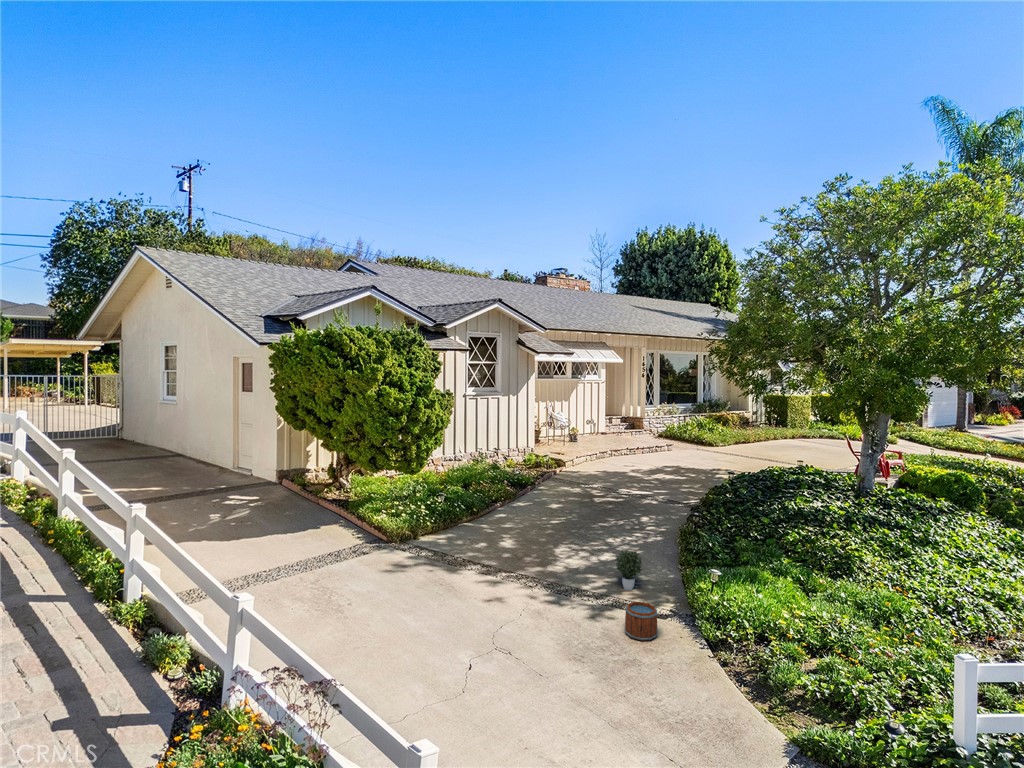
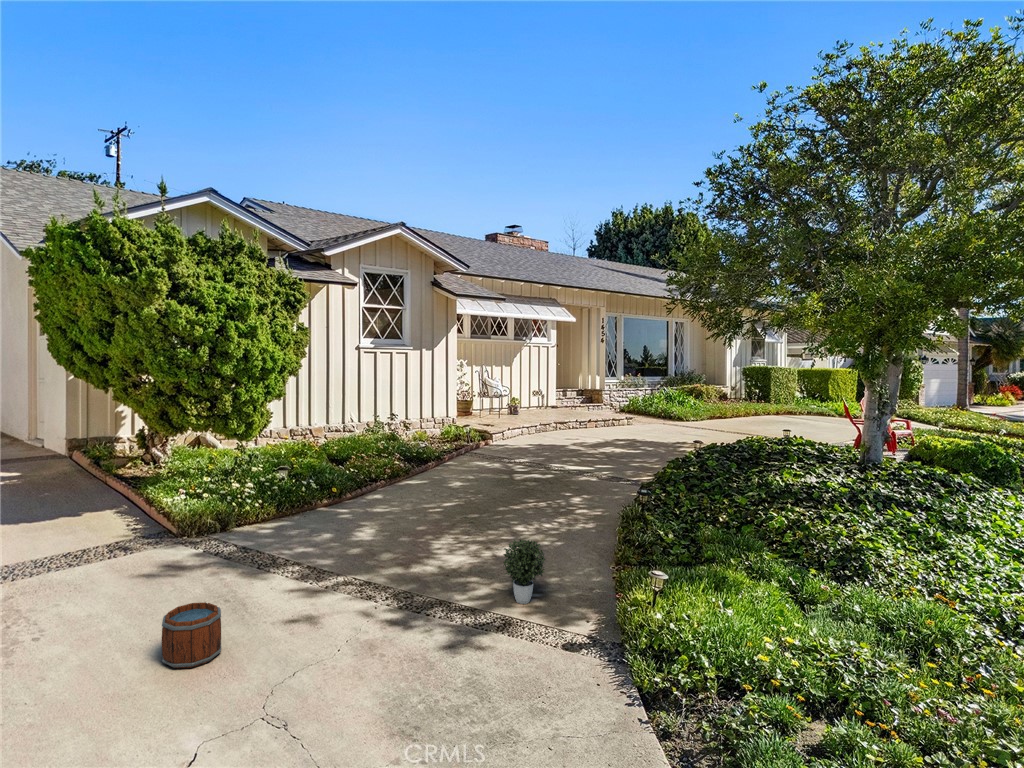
bucket: present [625,602,657,641] -> present [162,602,221,668]

